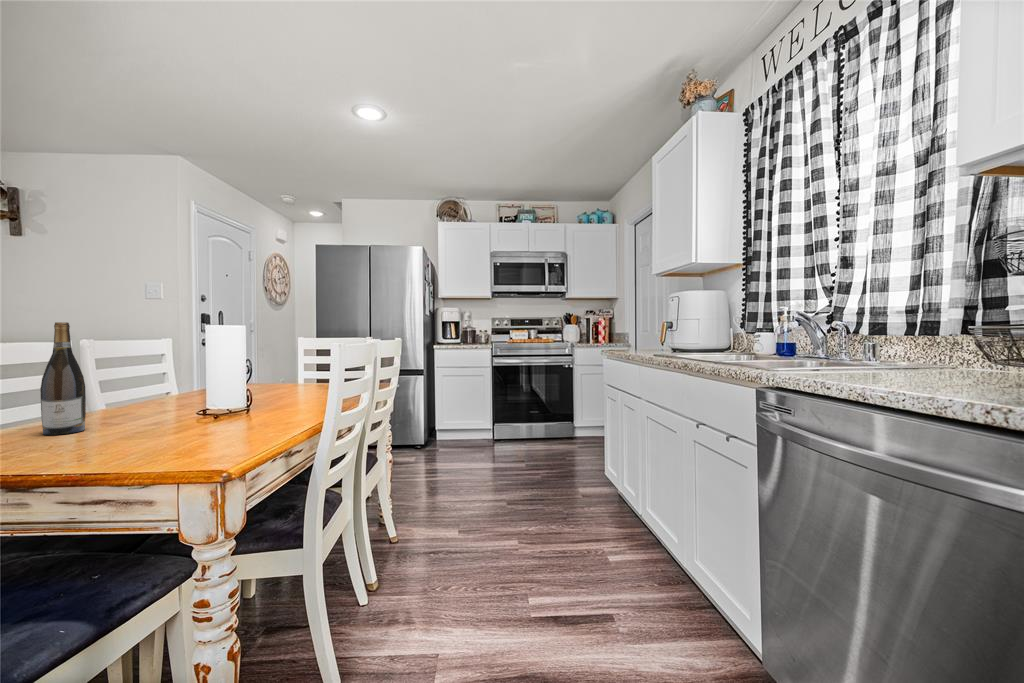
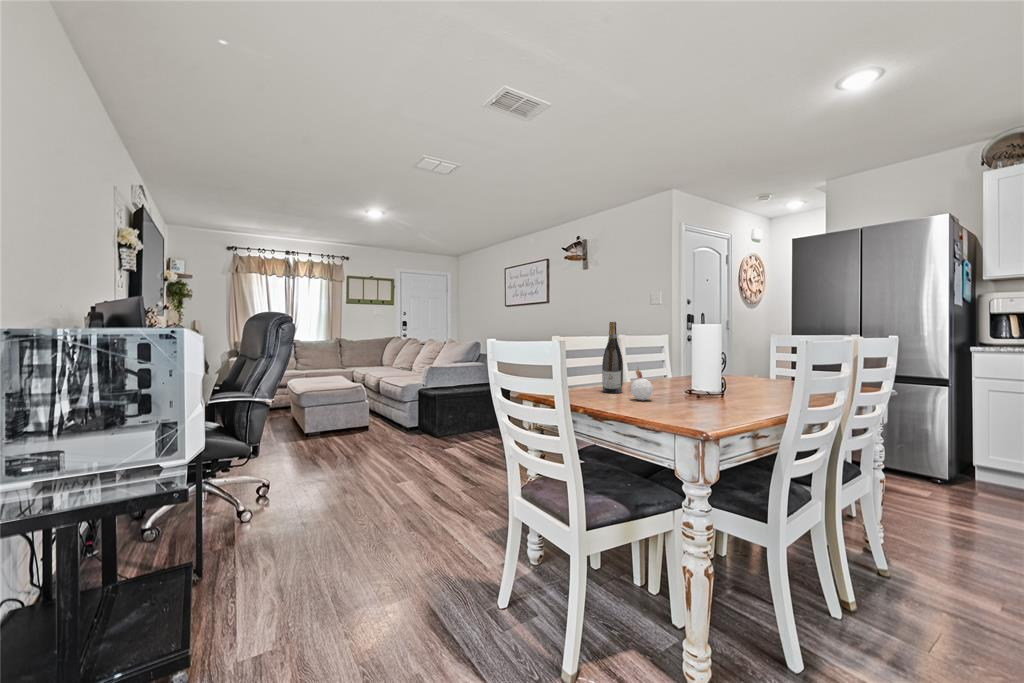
candle: none [100,383,143,439] -> present [631,368,653,400]

